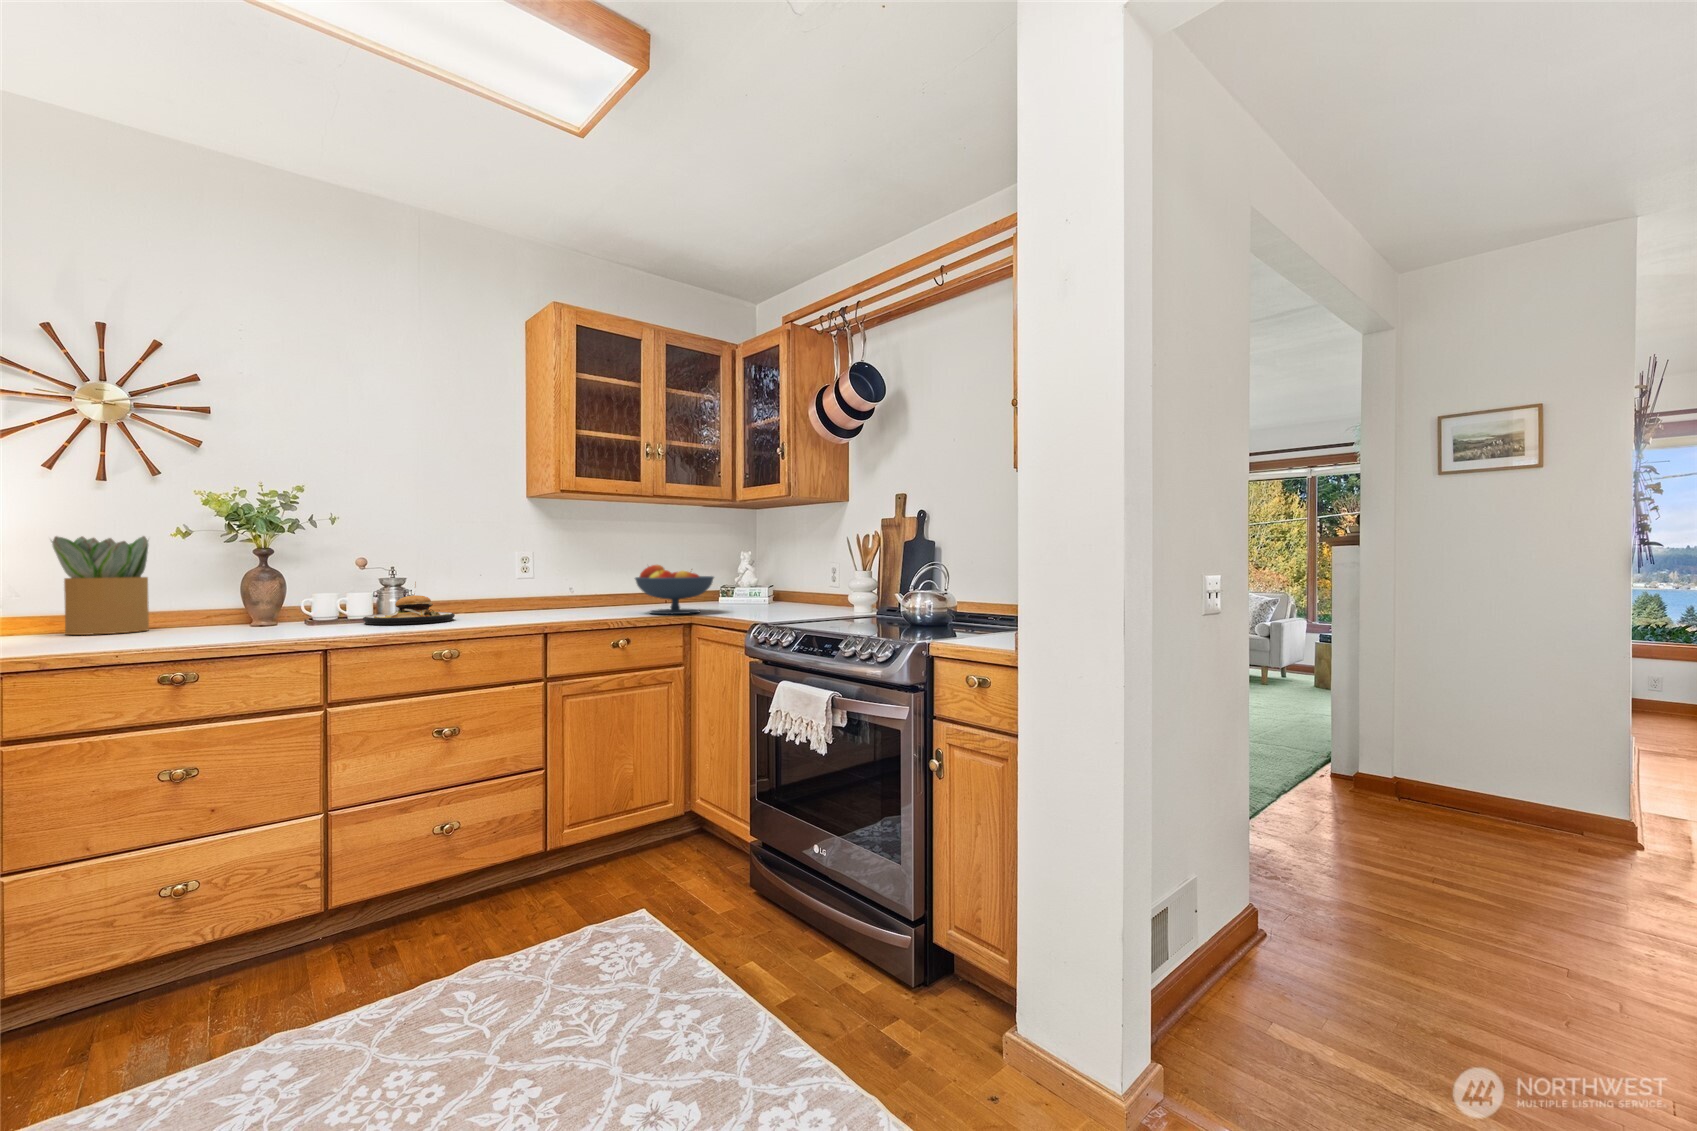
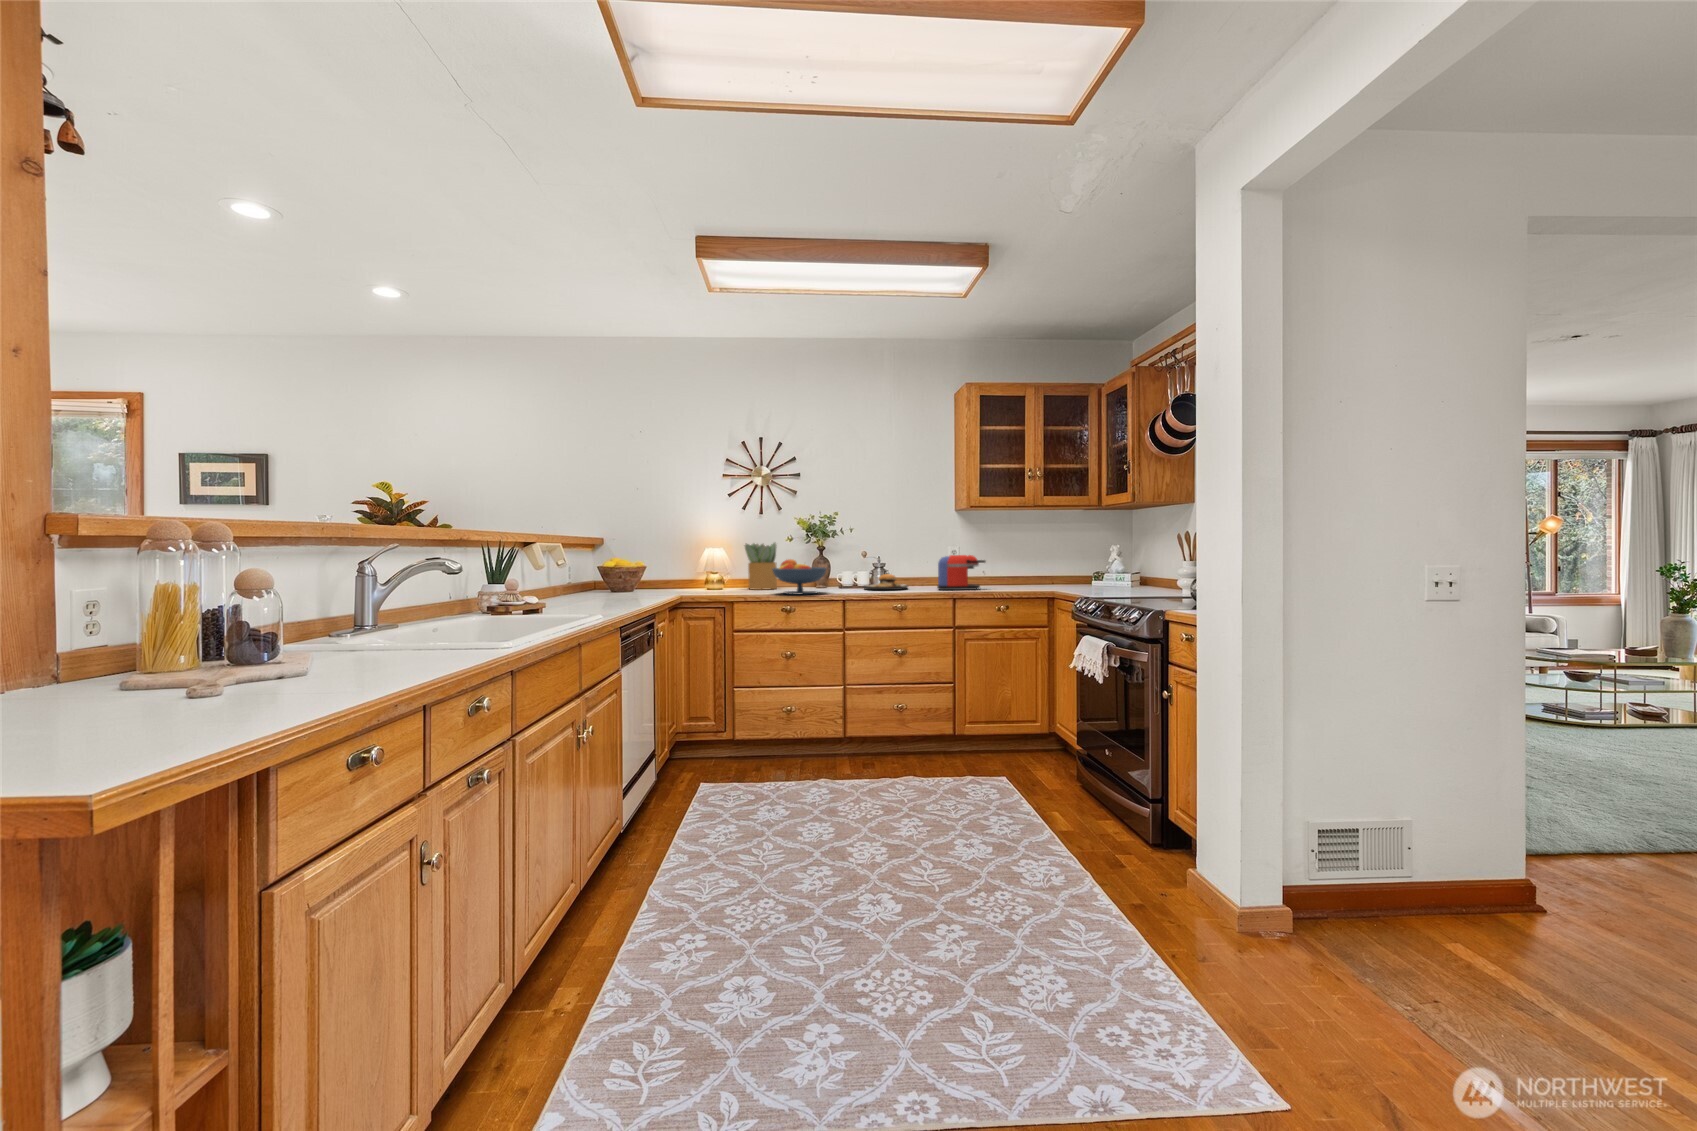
coffee maker: none [510,563,590,619] -> present [937,555,985,590]
fruit bowl: present [635,565,714,614] -> present [772,559,826,595]

